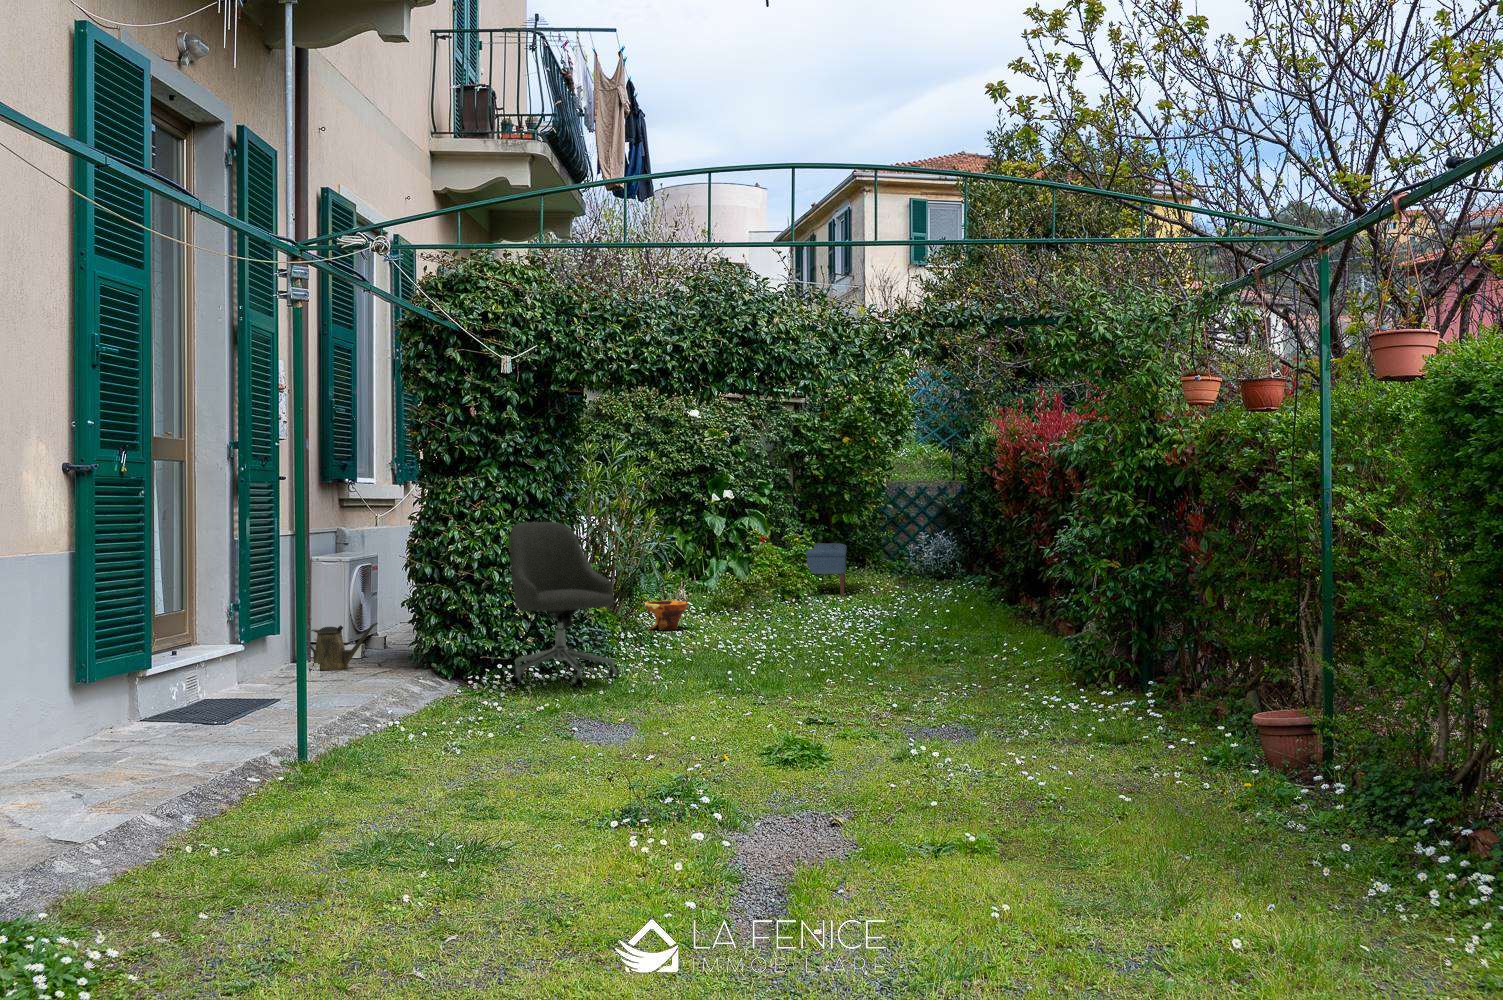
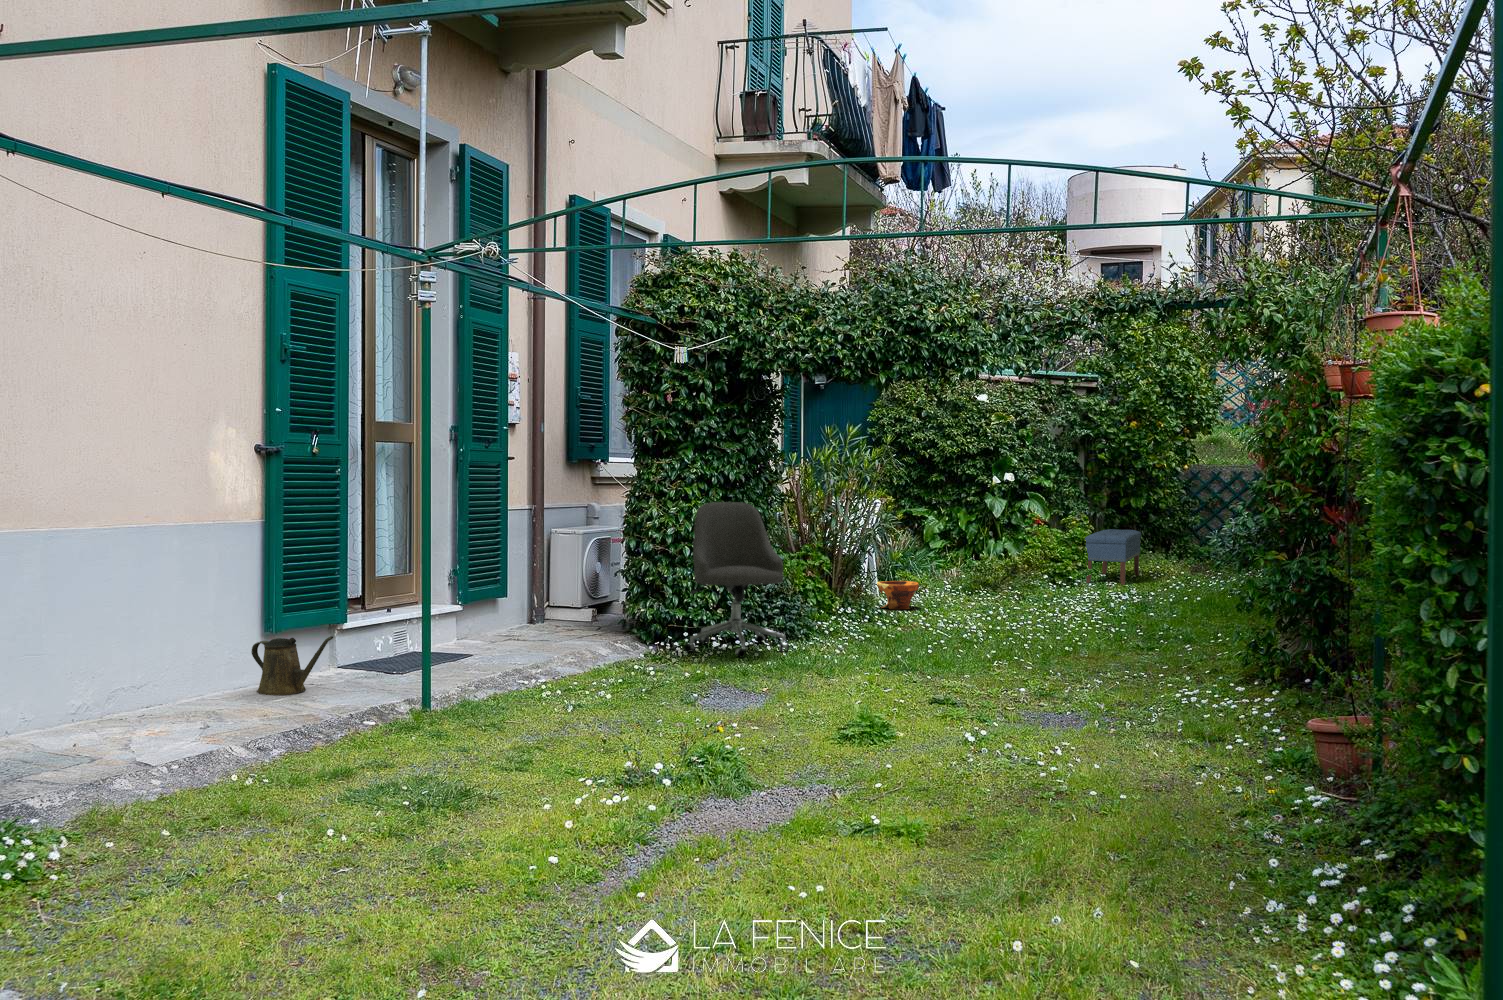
watering can: present [309,623,378,670] -> present [251,636,333,696]

